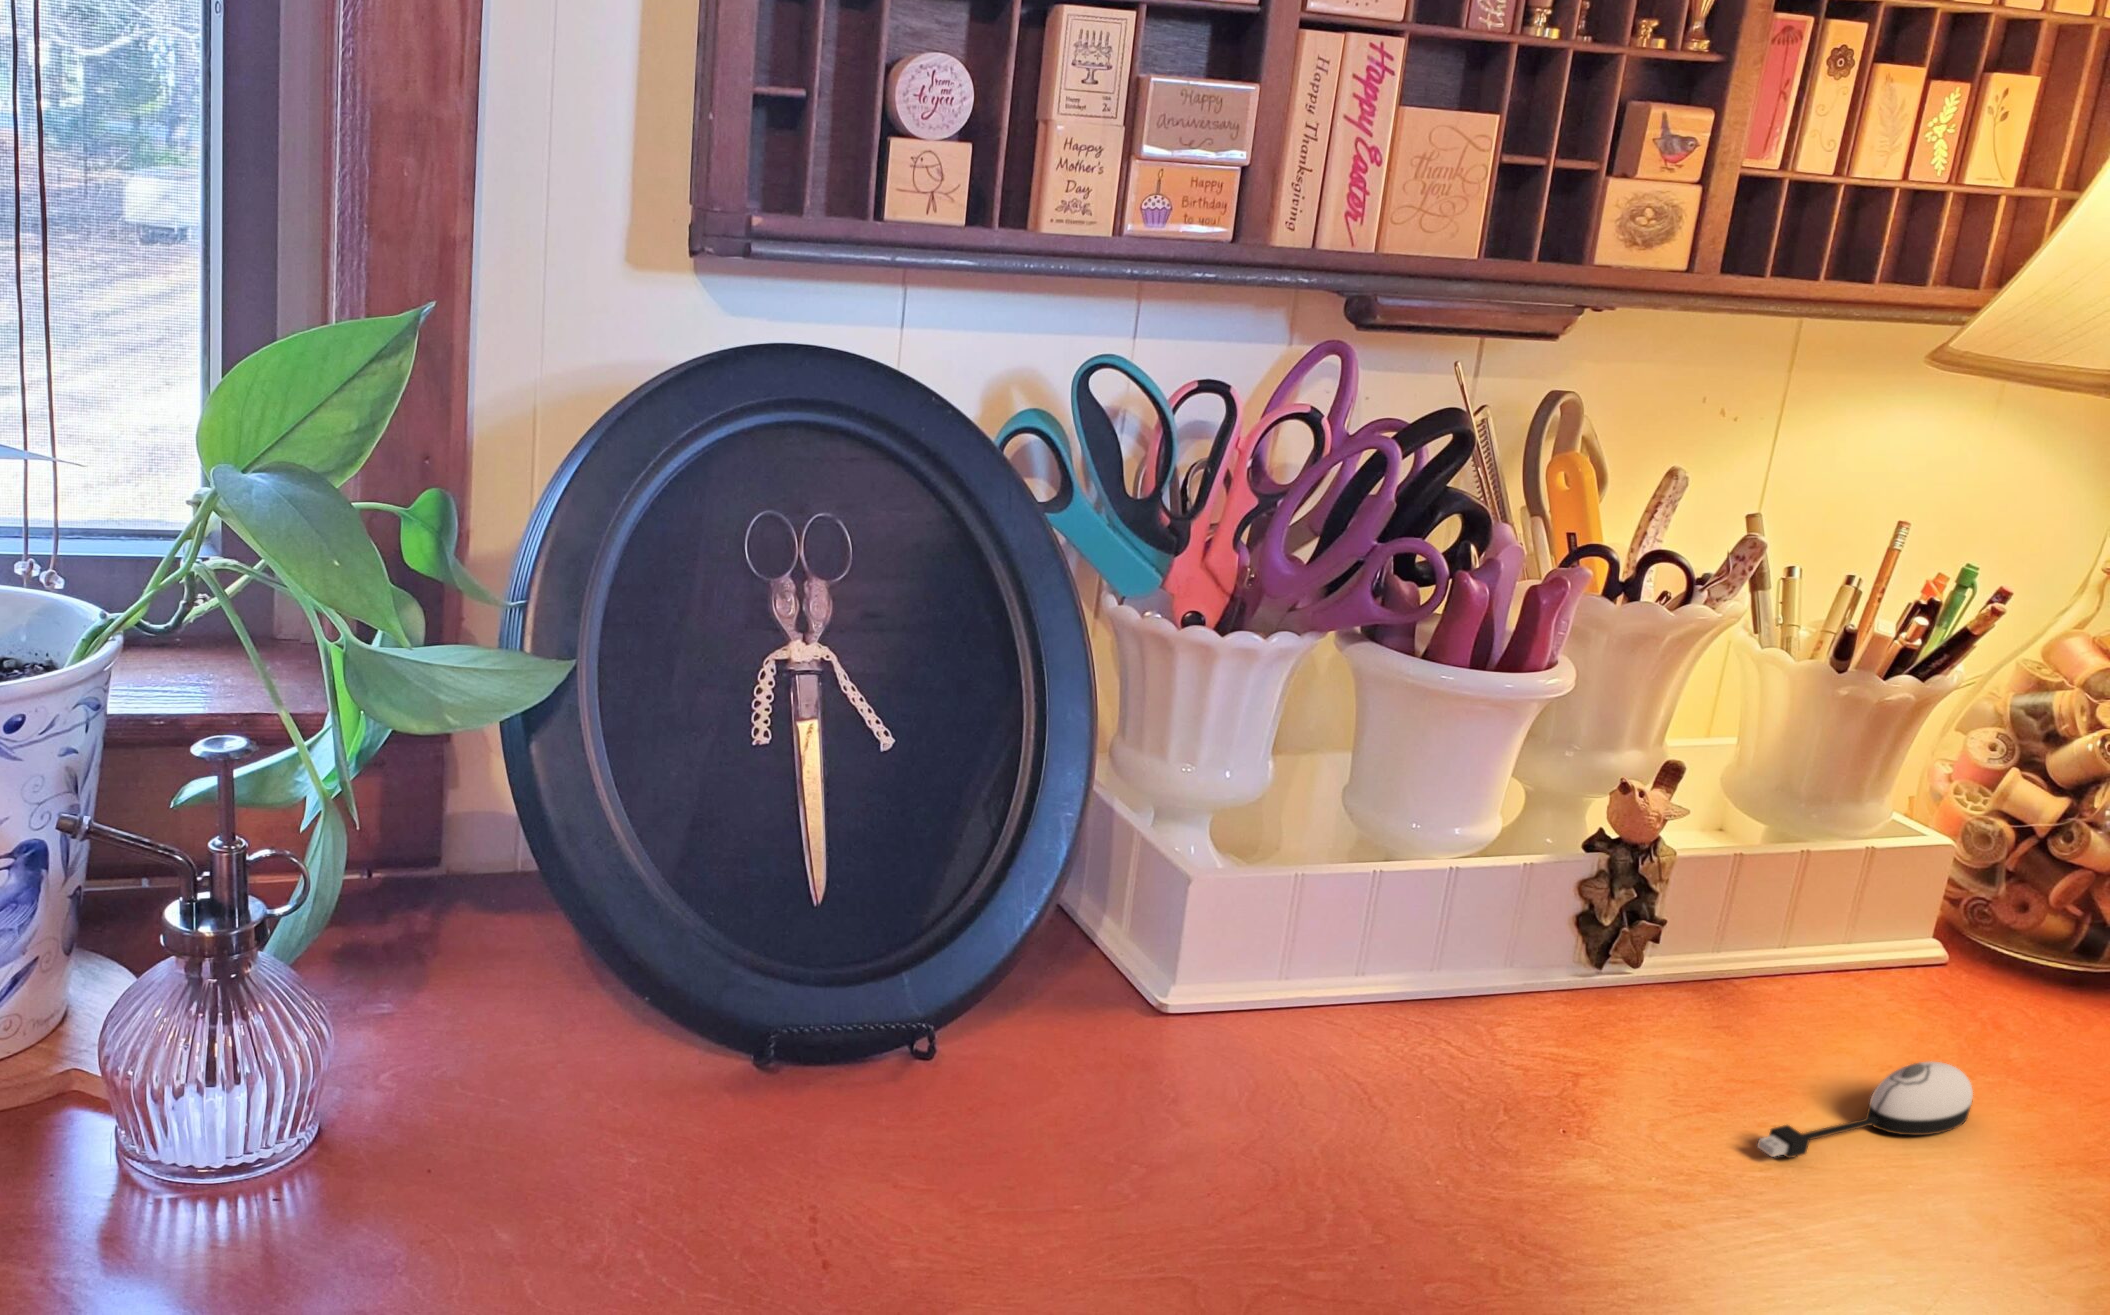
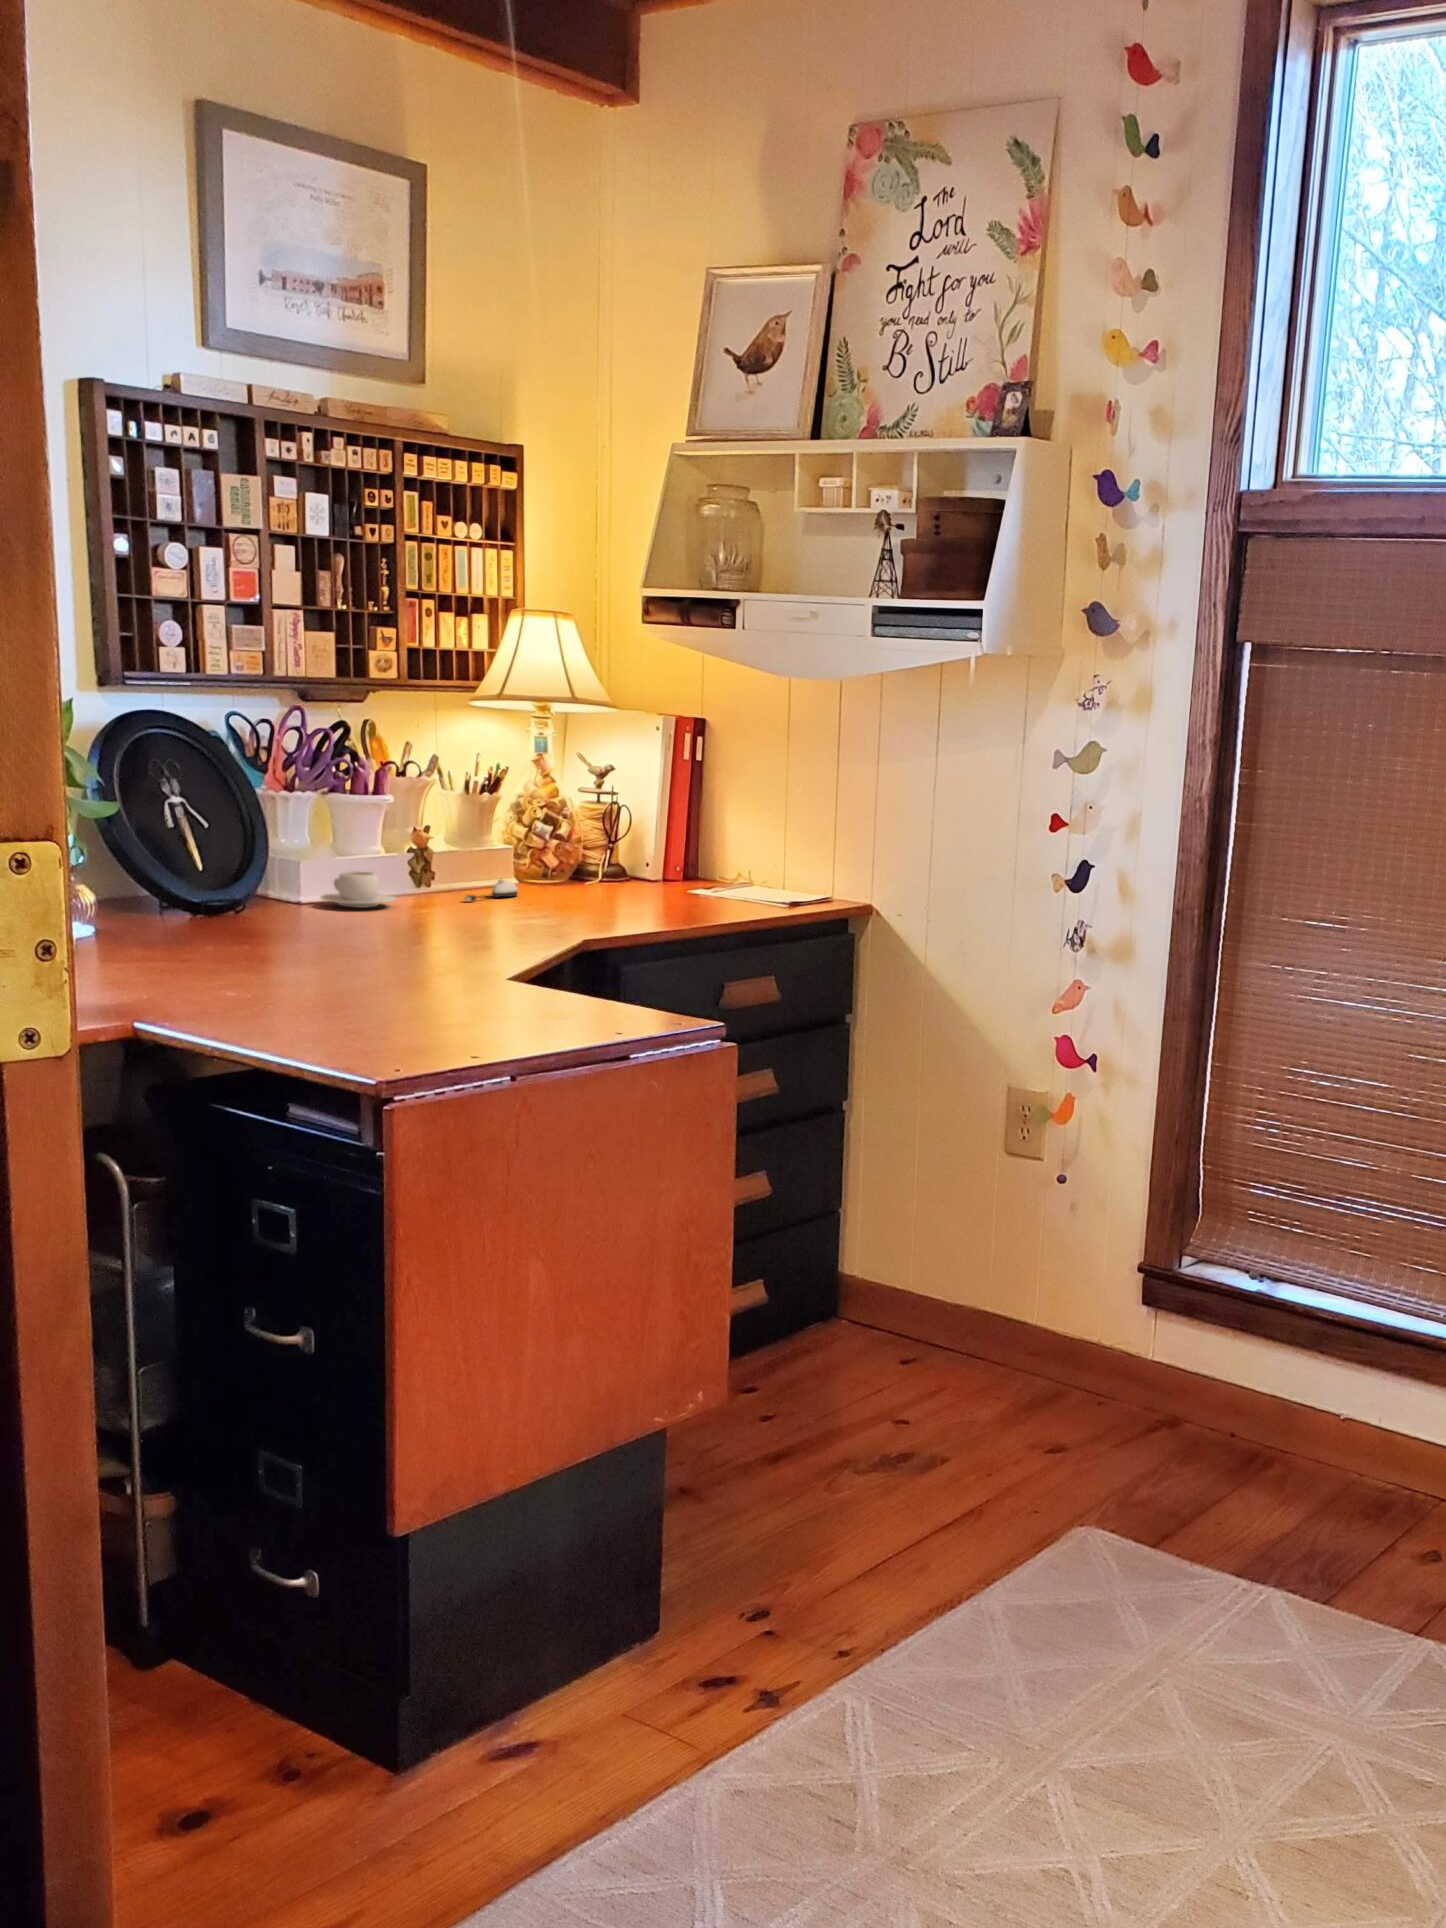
teacup: none [1218,978,1493,1173] -> present [321,871,396,908]

